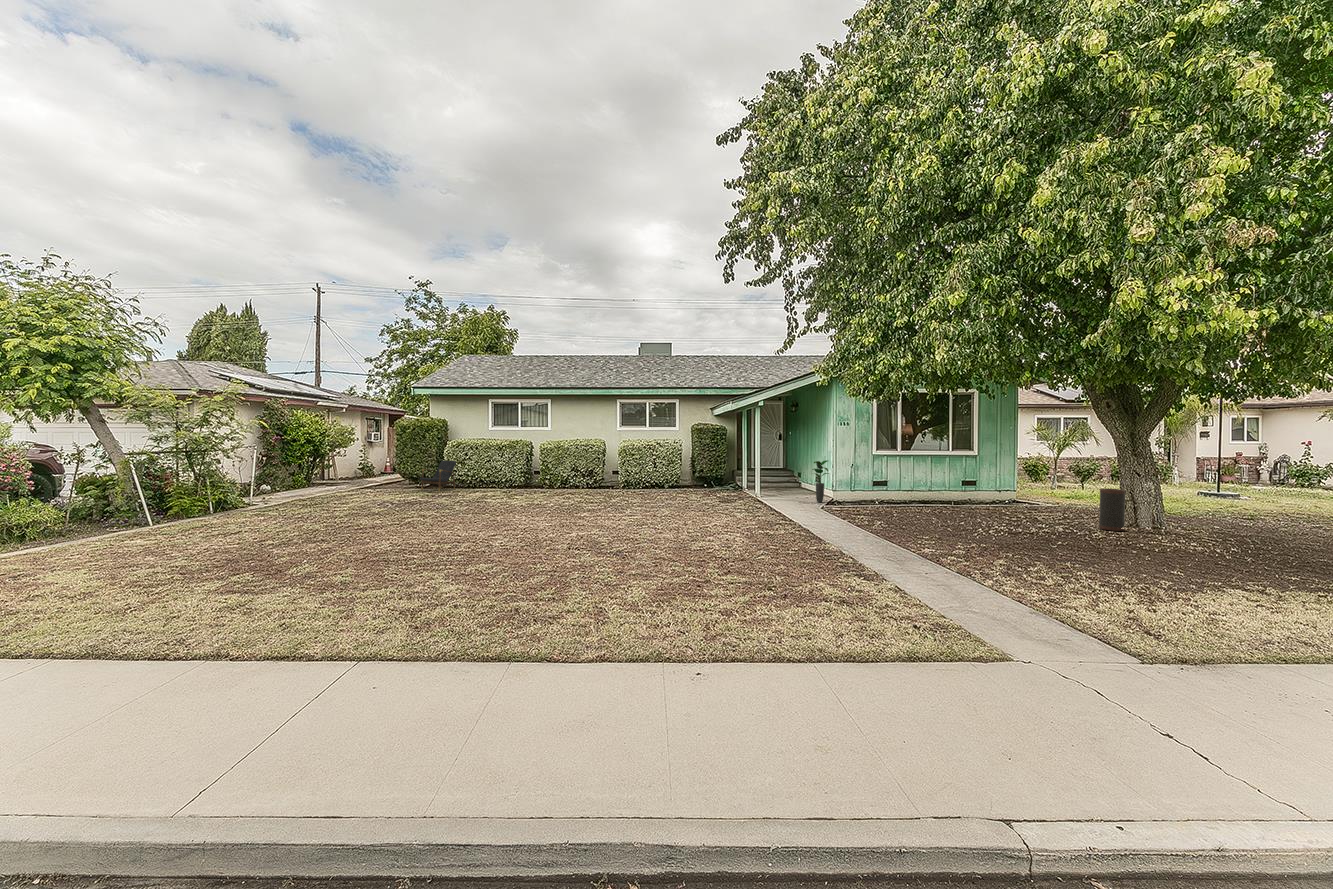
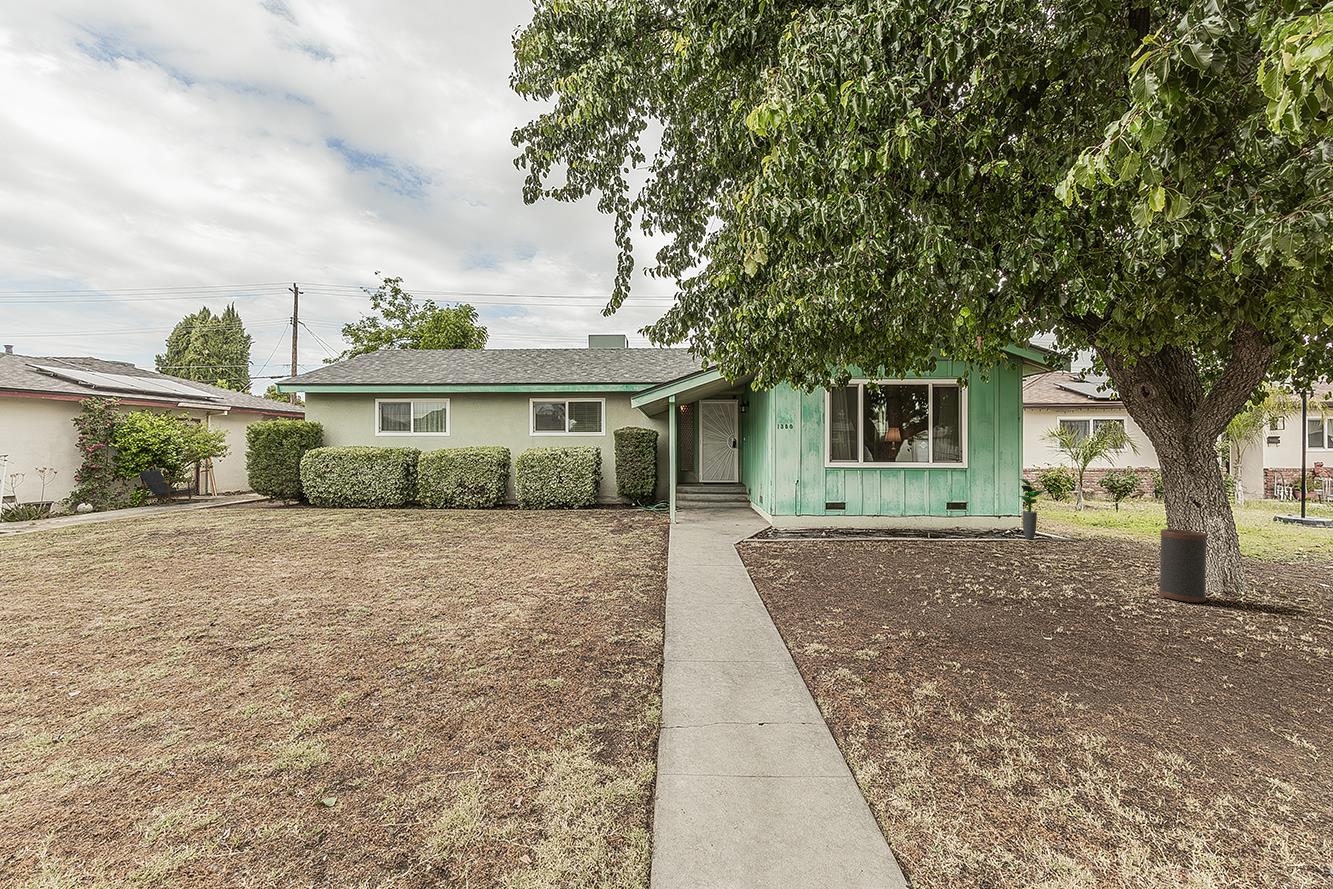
lounge chair: present [420,460,456,491] -> present [139,470,194,506]
potted plant: present [812,460,829,503] -> present [1018,479,1045,540]

